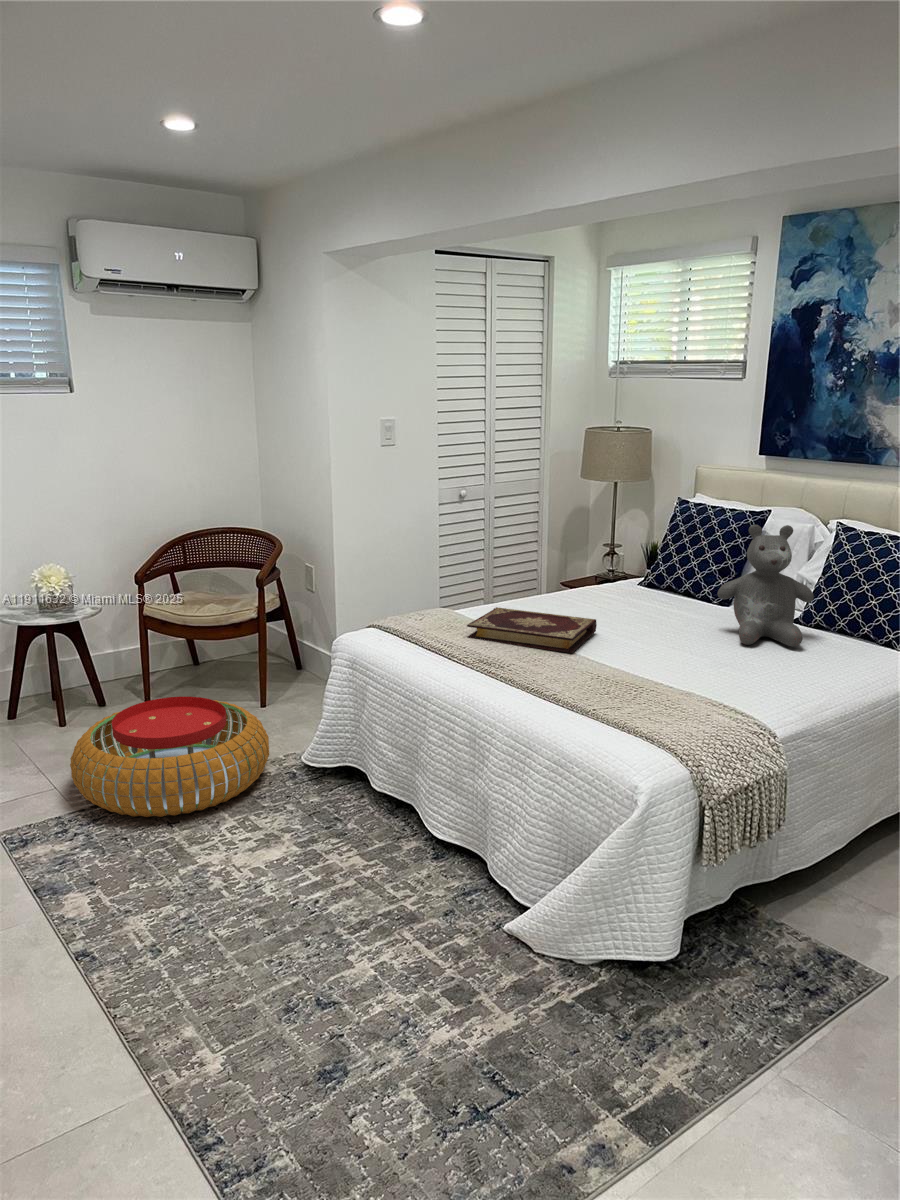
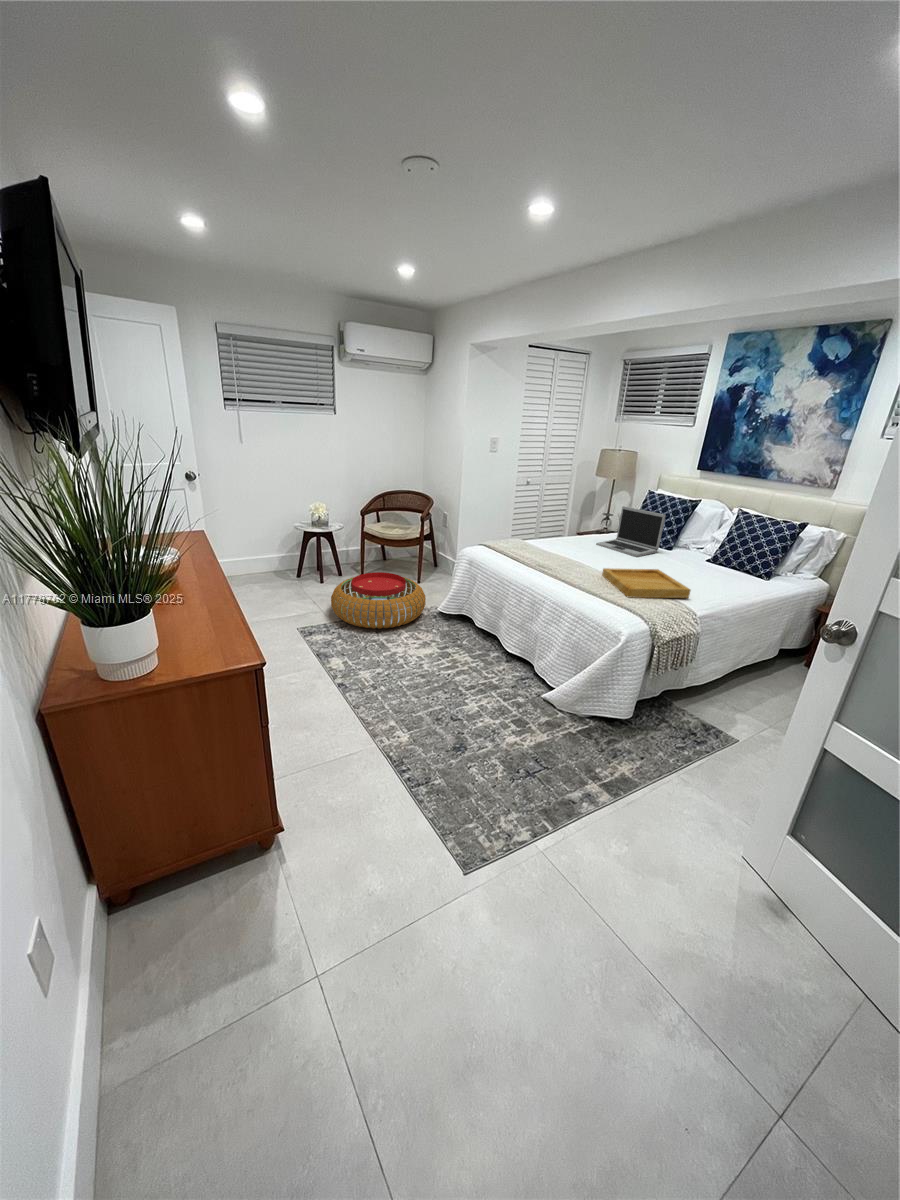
teddy bear: present [717,525,814,647] -> none [667,506,720,573]
laptop: none [592,531,711,626] -> present [596,506,666,557]
book: present [467,607,597,653] -> none [532,540,600,566]
tray: none [600,650,763,713] -> present [602,568,691,598]

